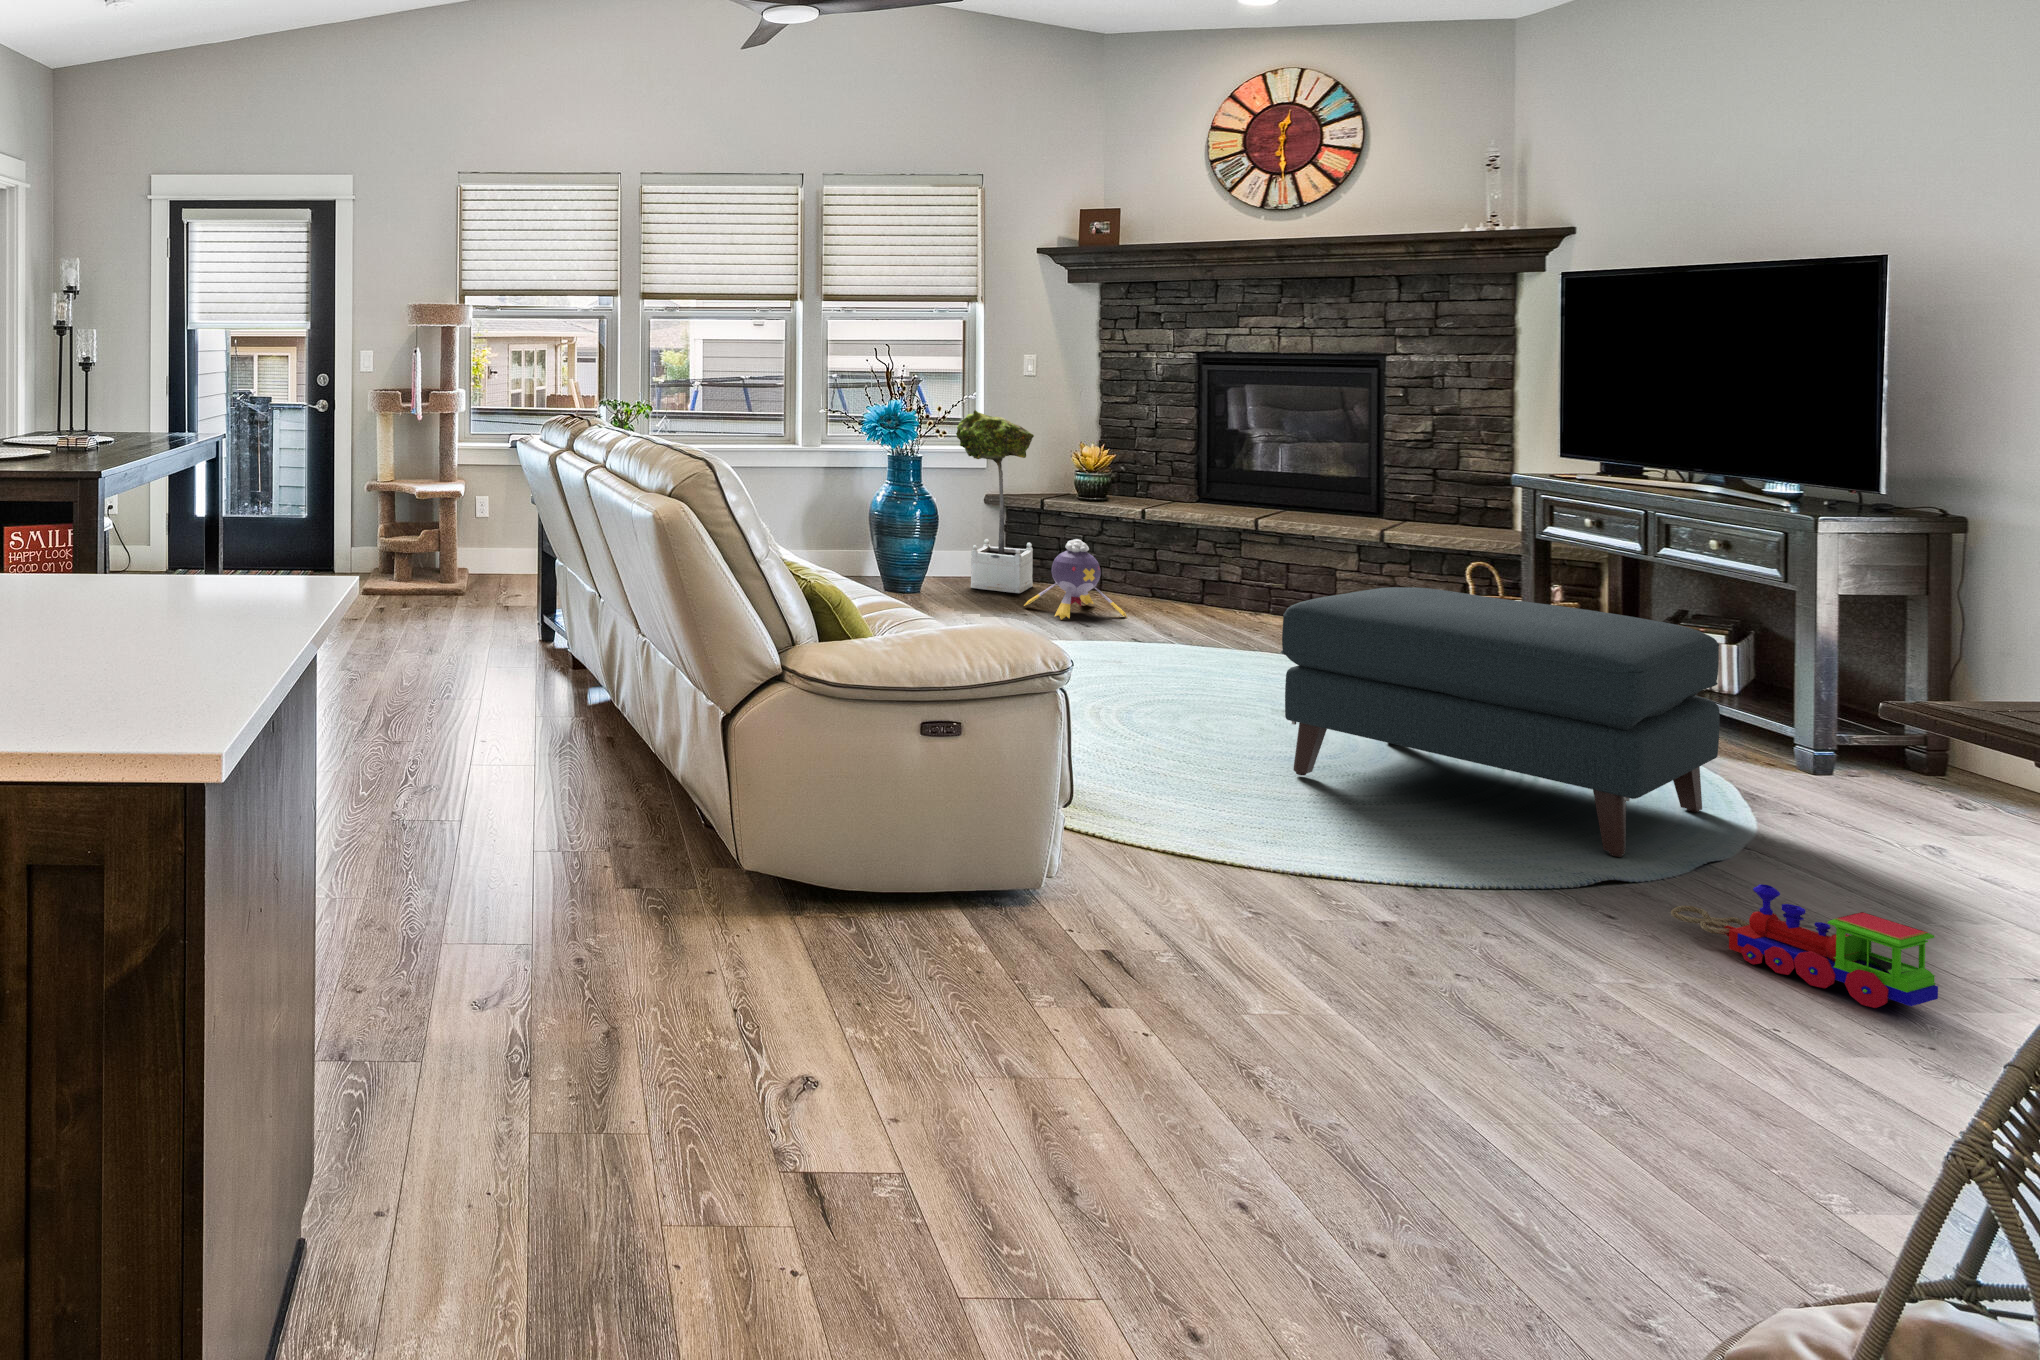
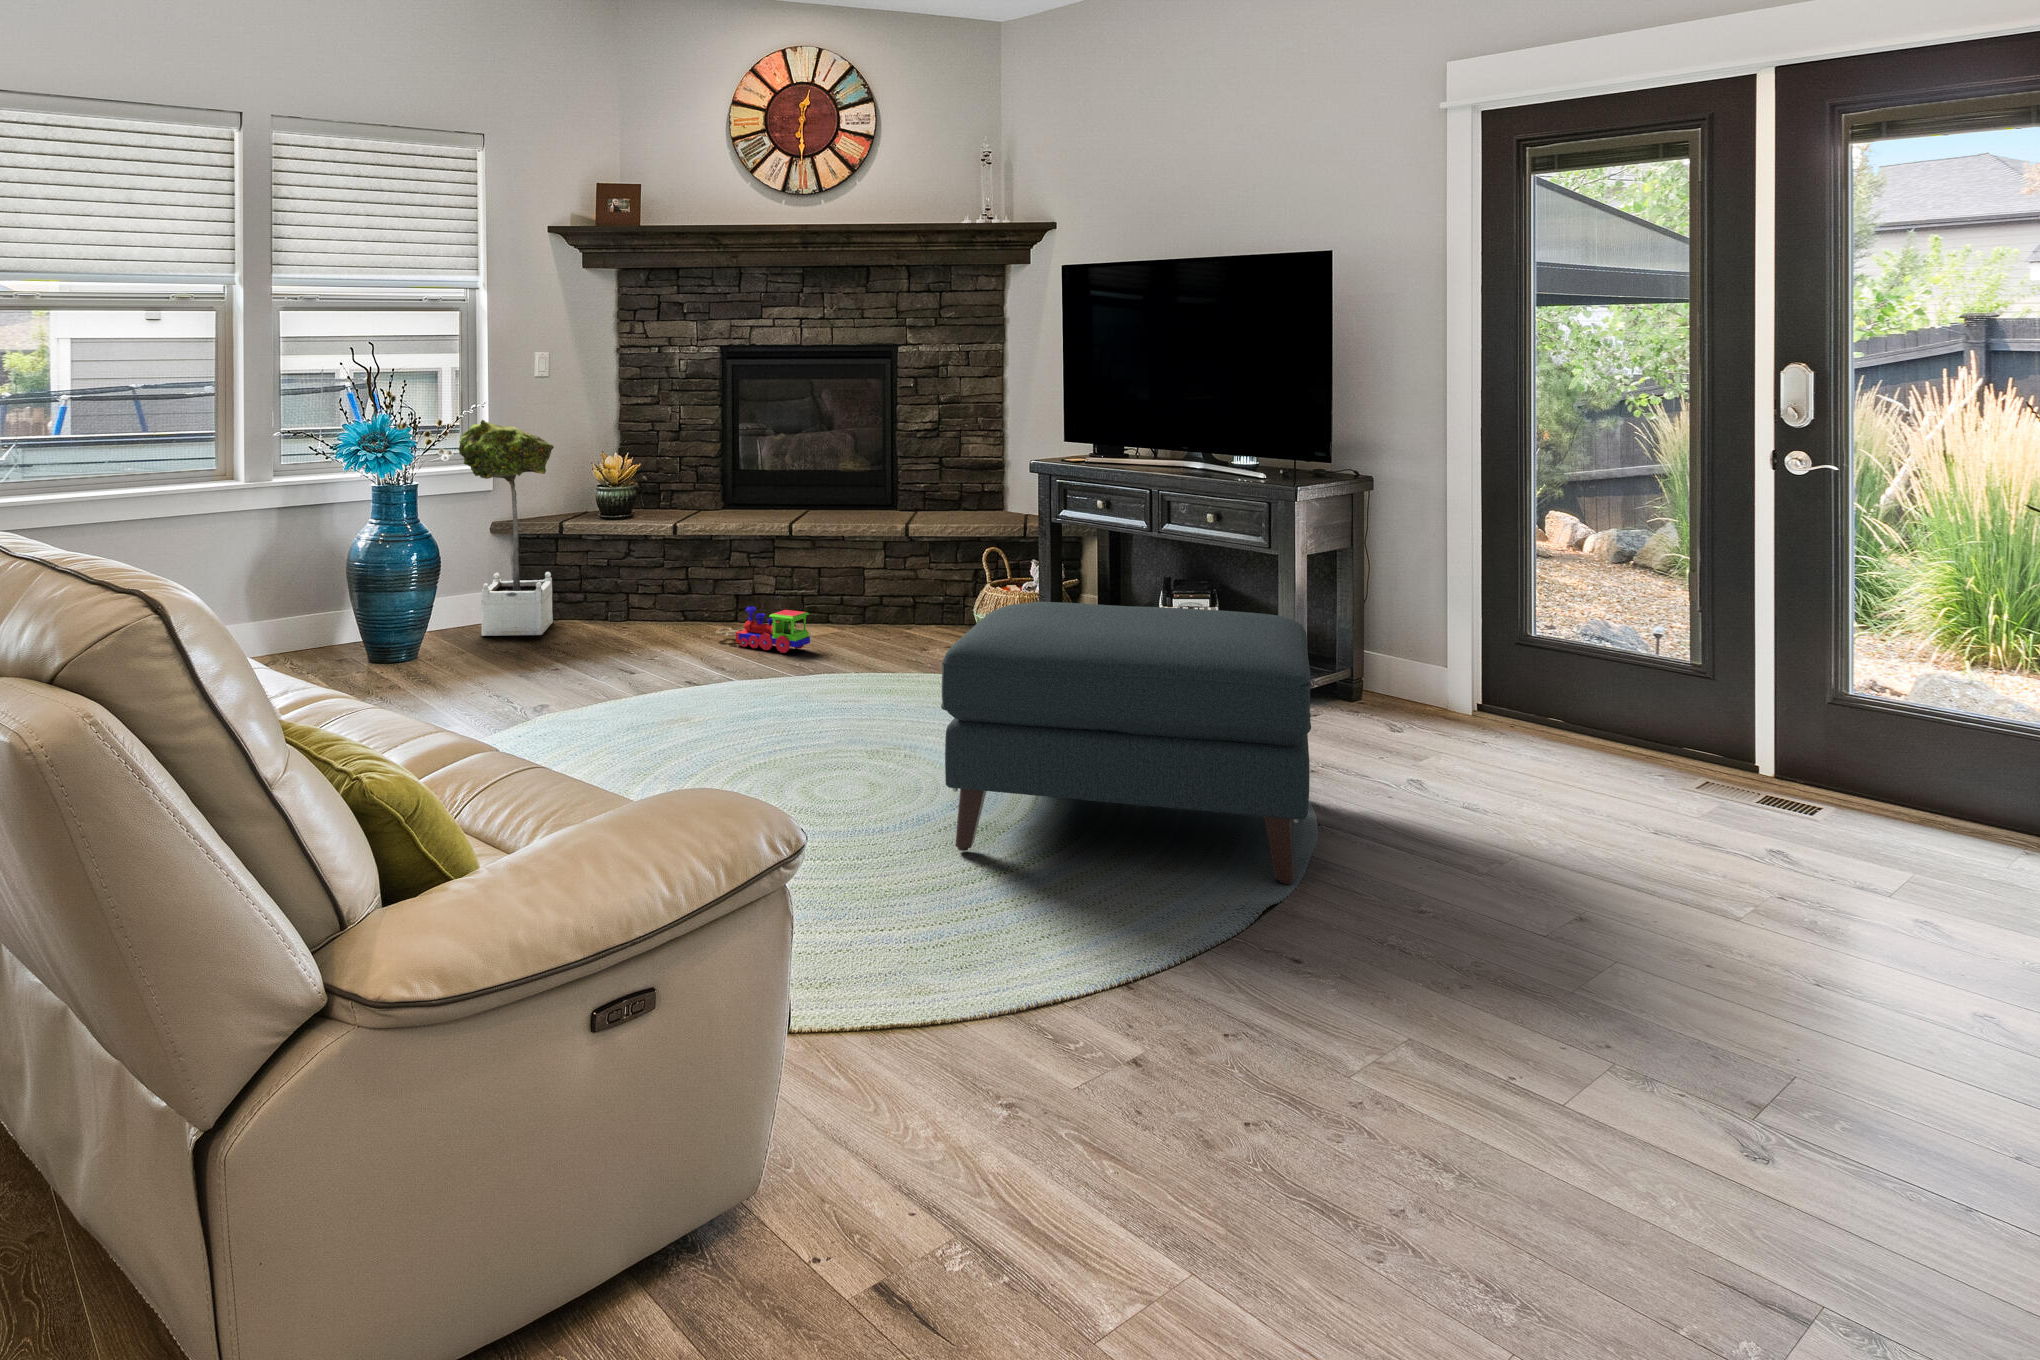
plush toy: present [1024,539,1127,620] -> none [554,566,673,666]
toy train: present [1671,885,1938,1008] -> present [715,606,810,653]

